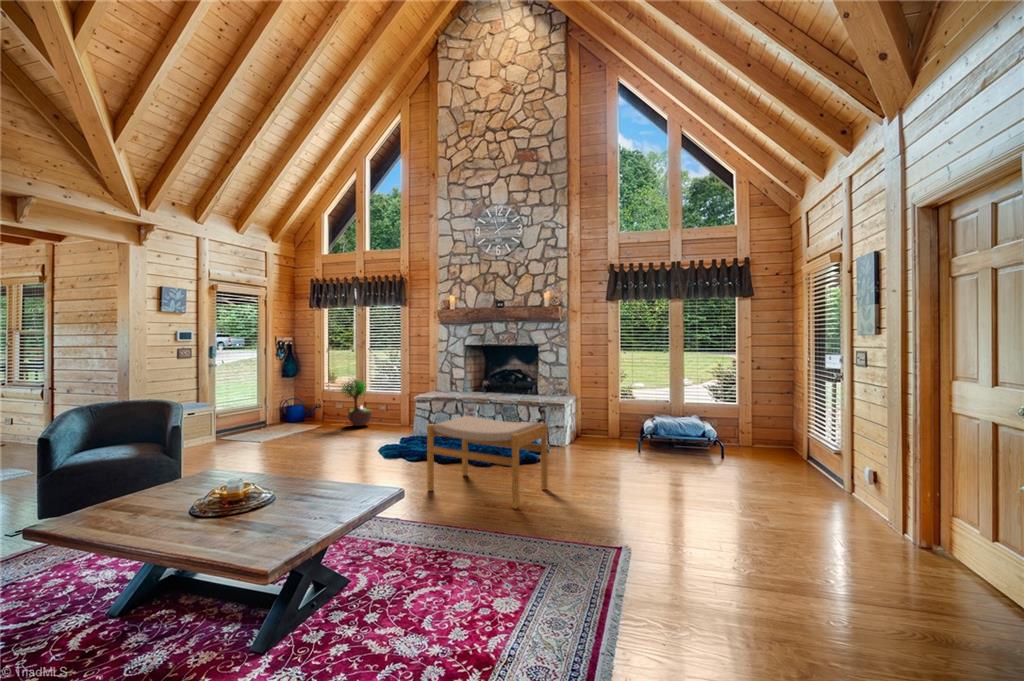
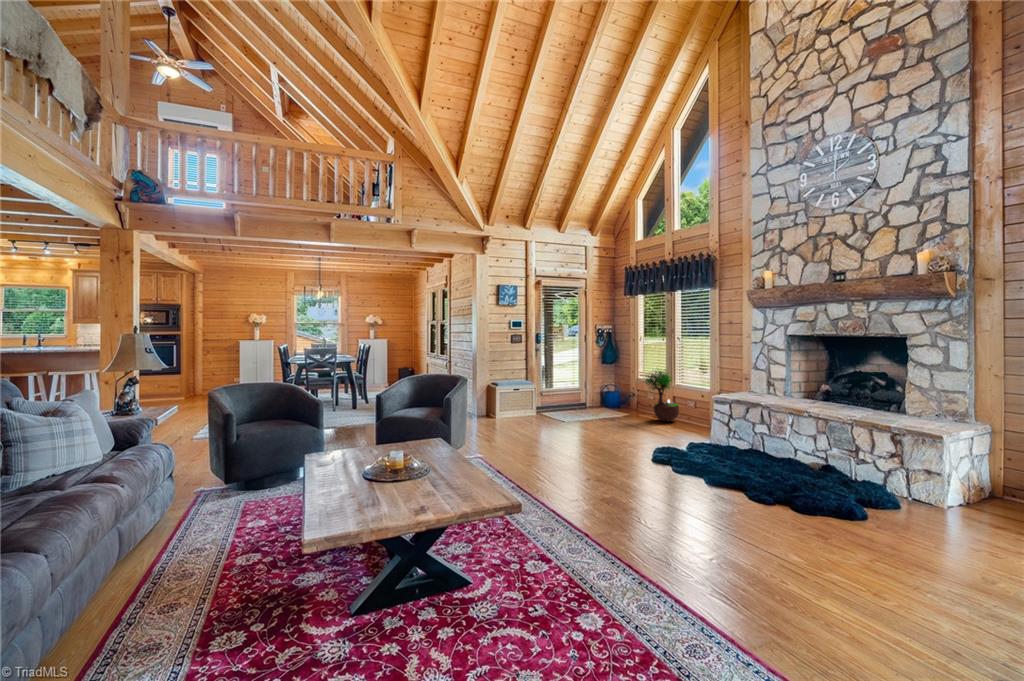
footstool: present [427,415,548,509] -> none [660,431,833,578]

